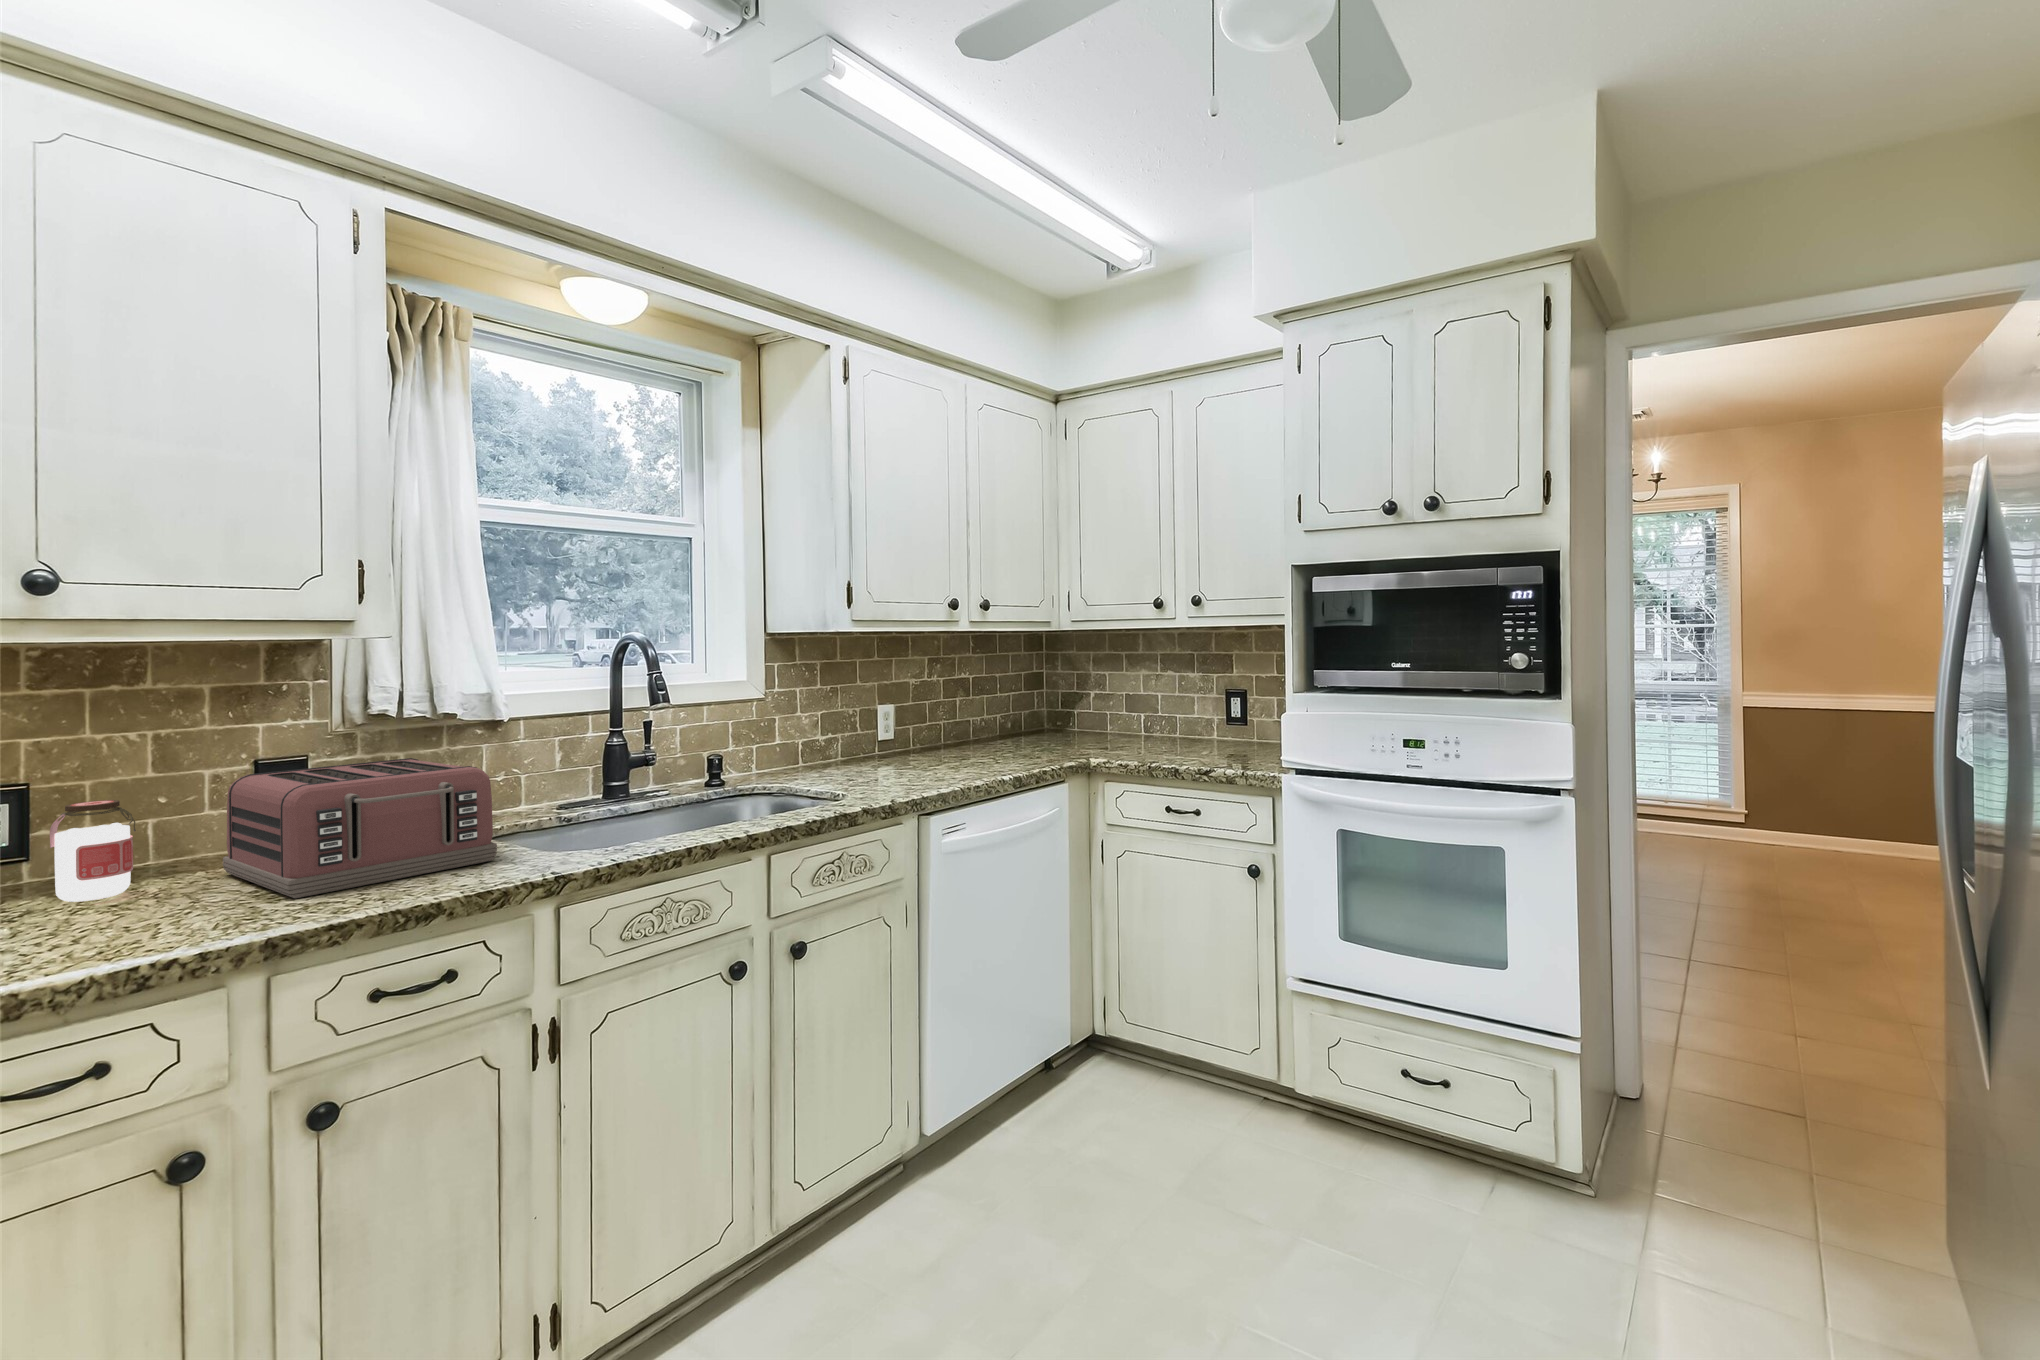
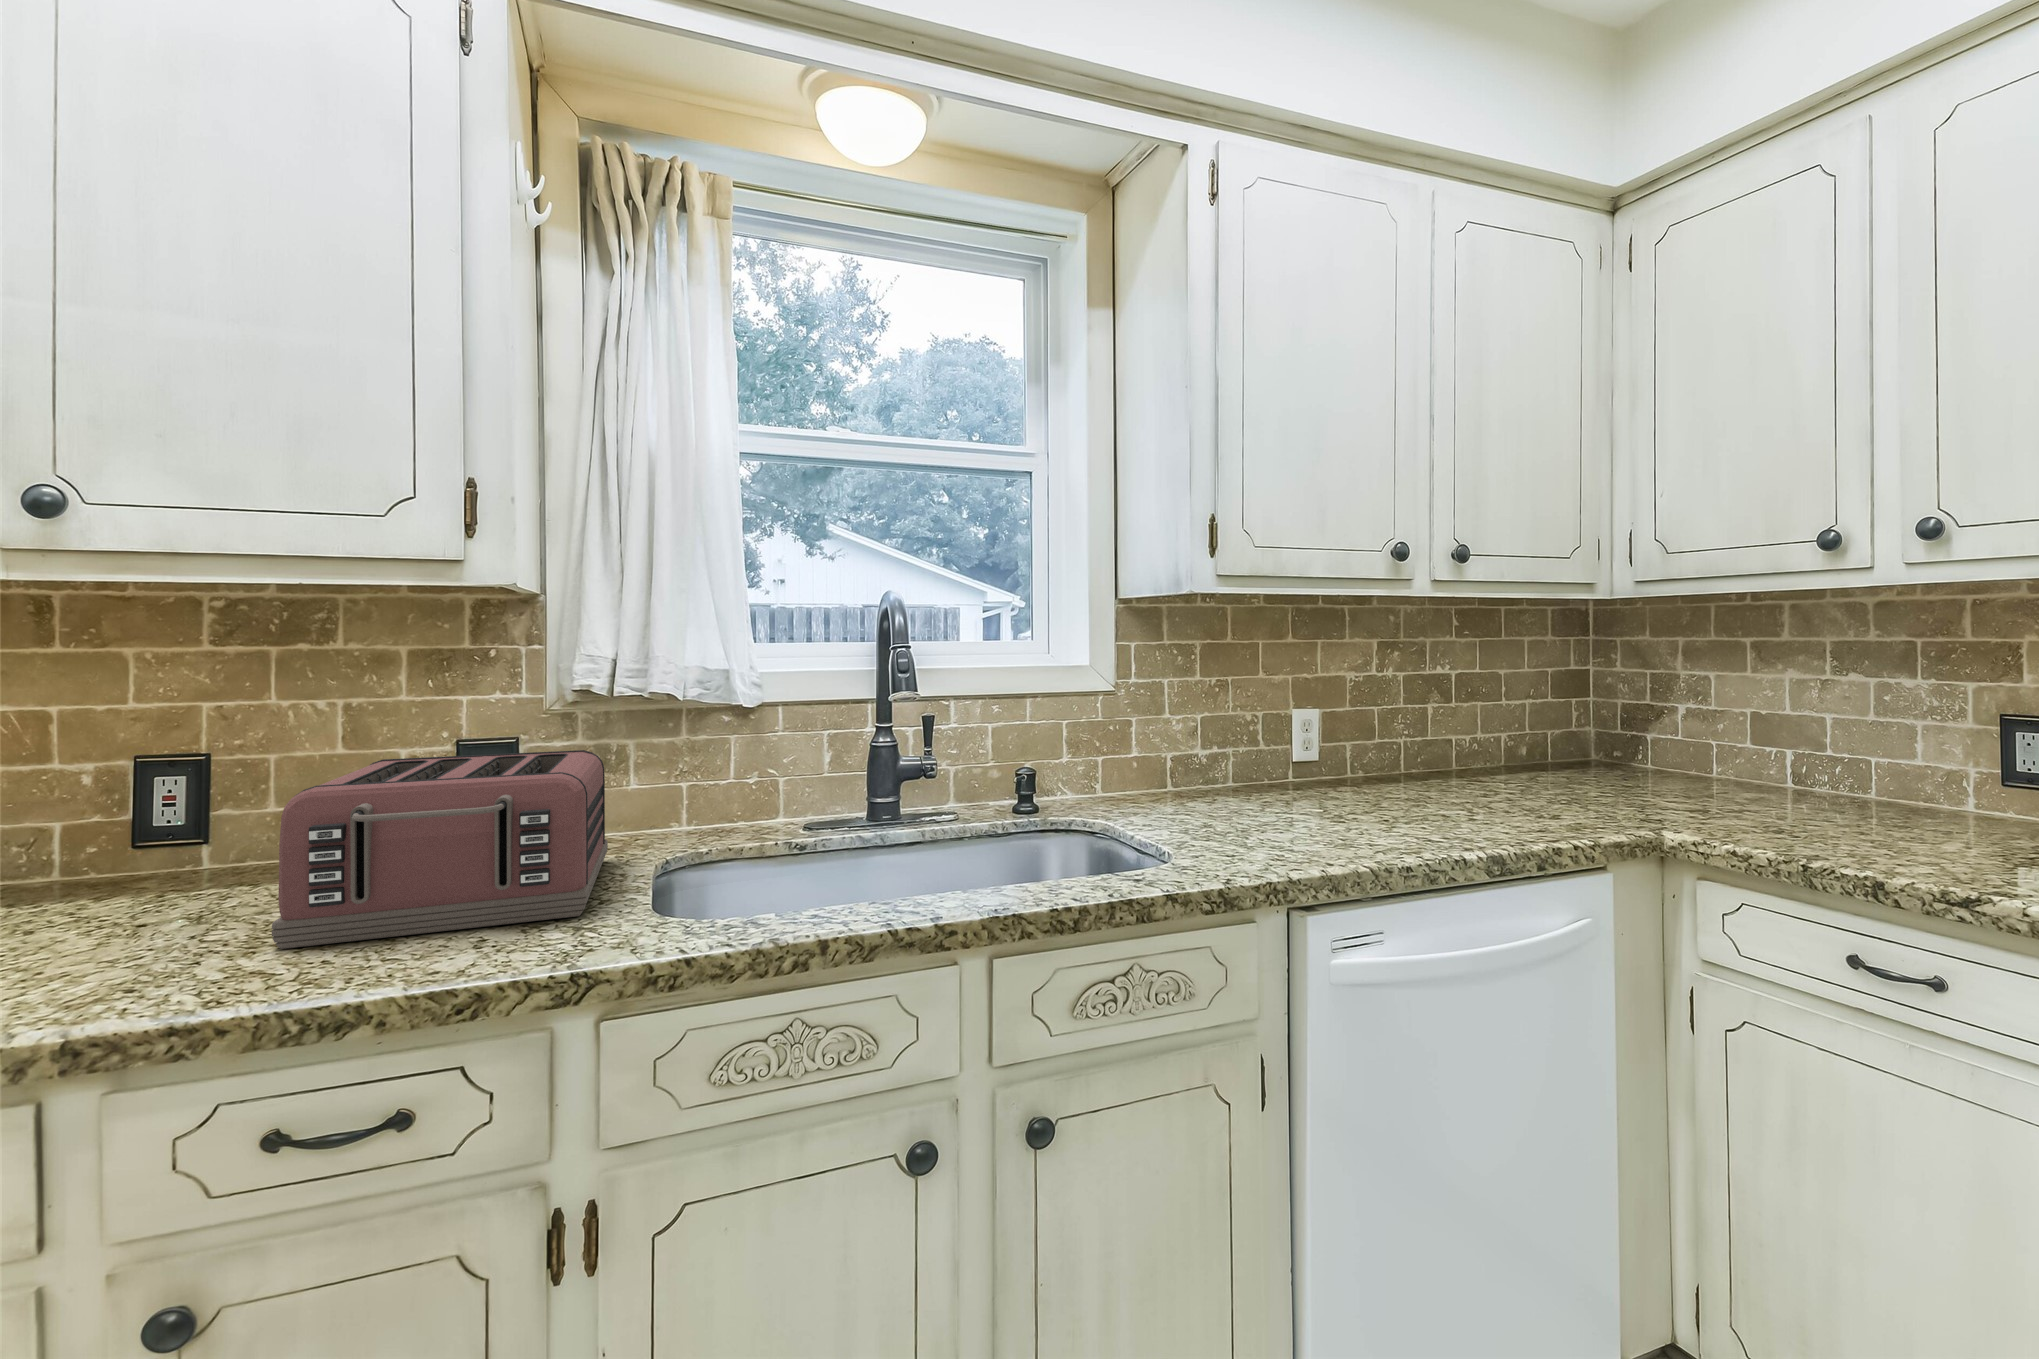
jar: present [50,800,136,902] -> none [162,780,257,904]

